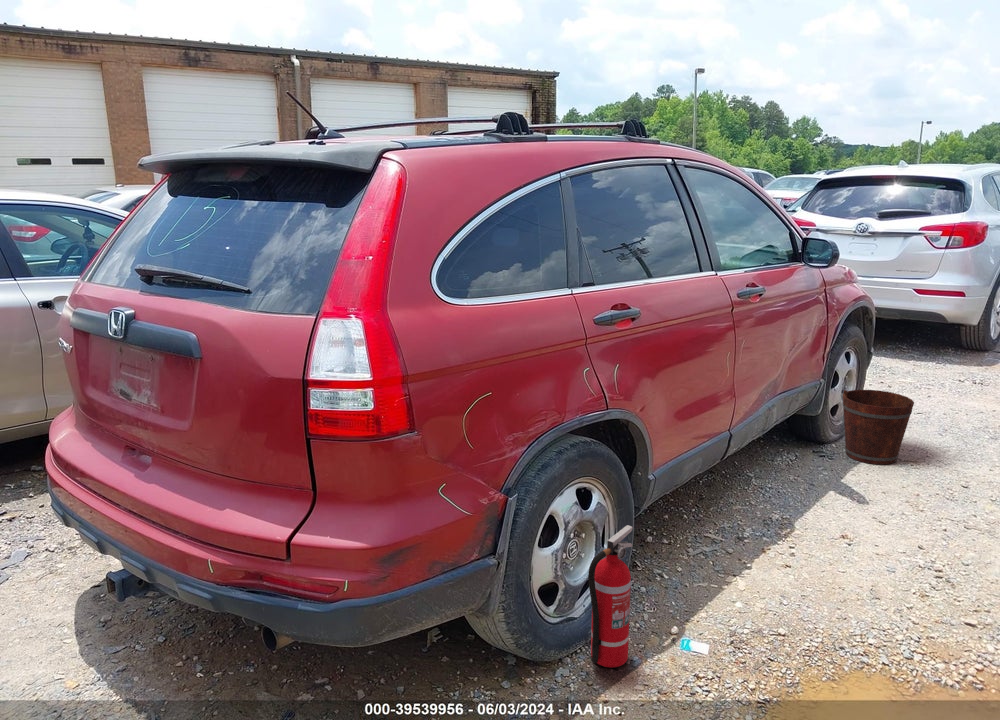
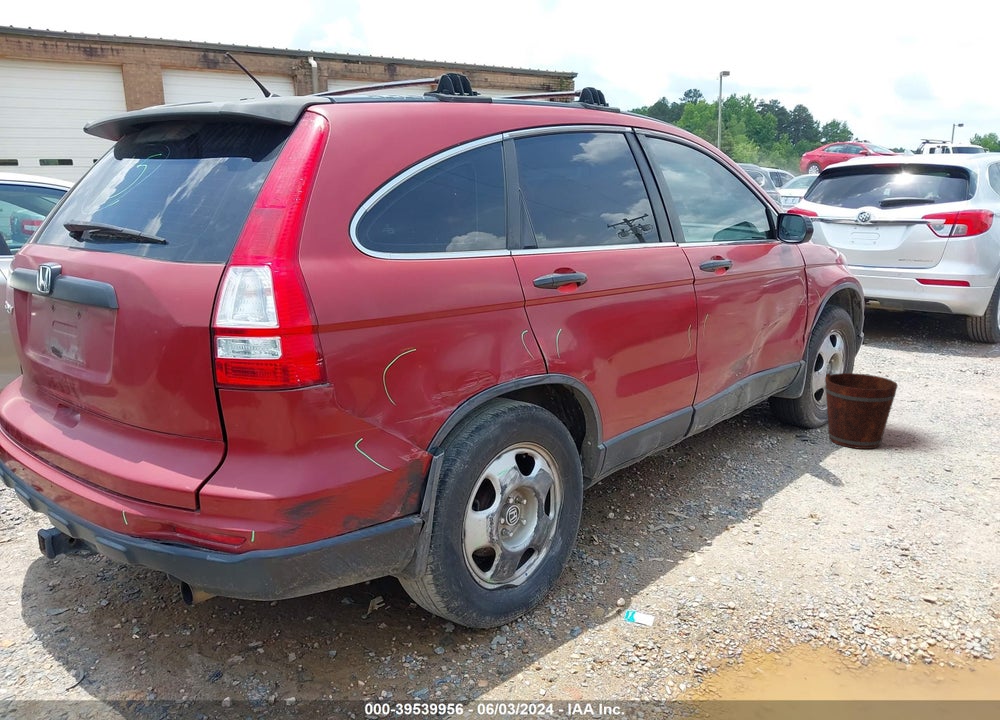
fire extinguisher: present [588,525,633,667] -> none [524,492,574,636]

